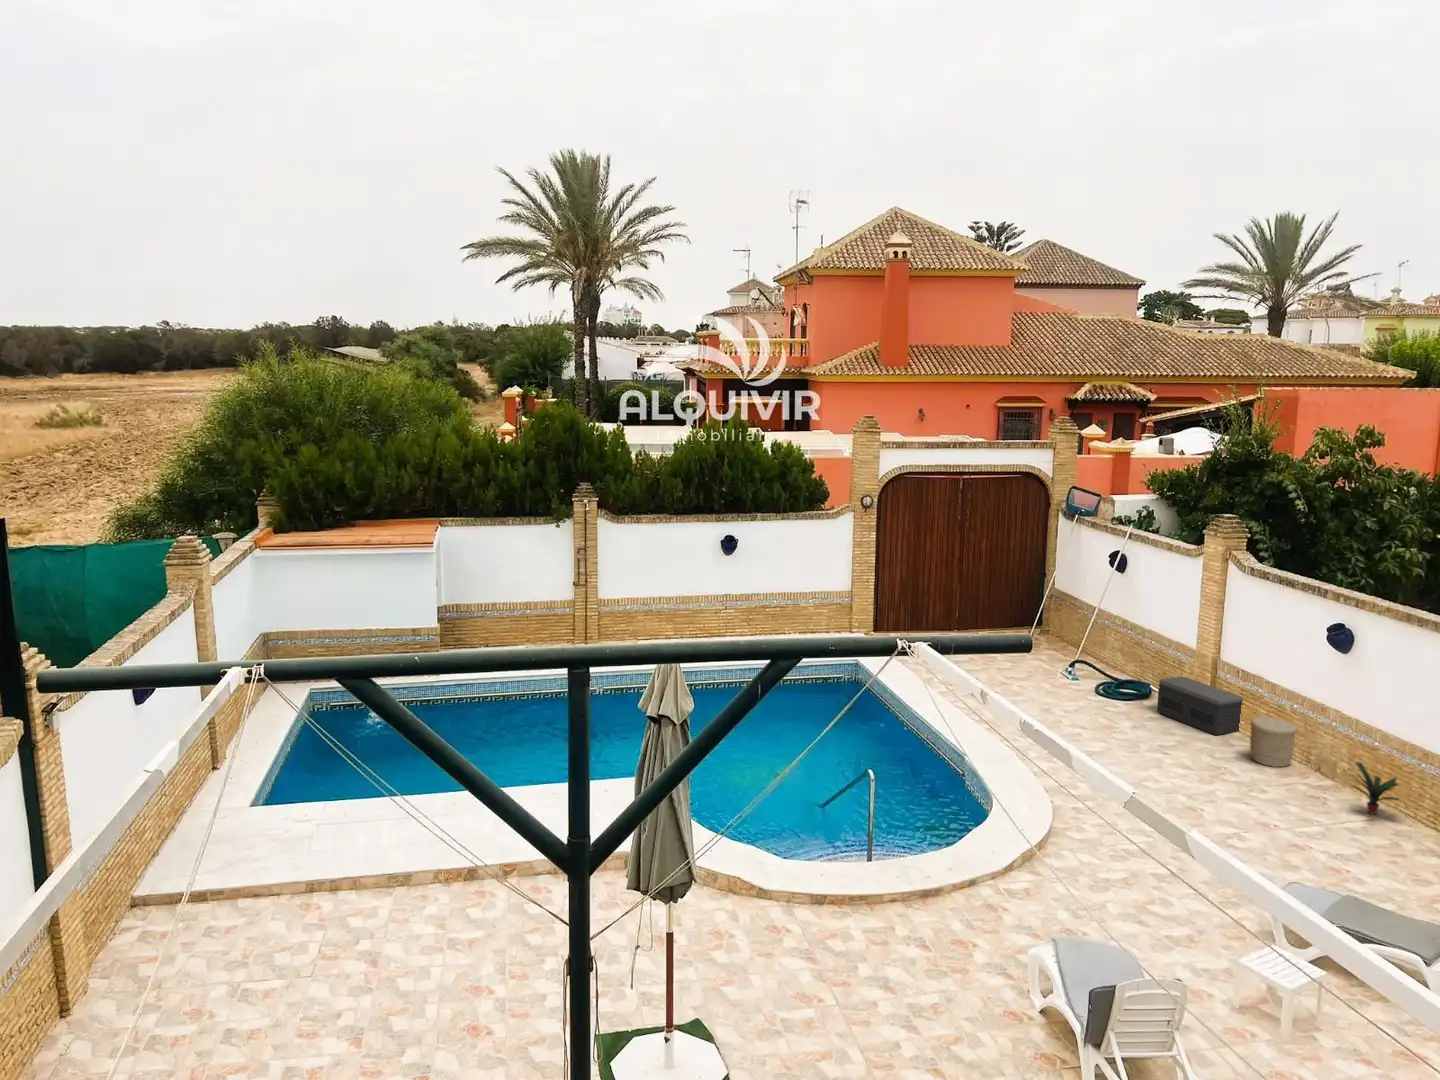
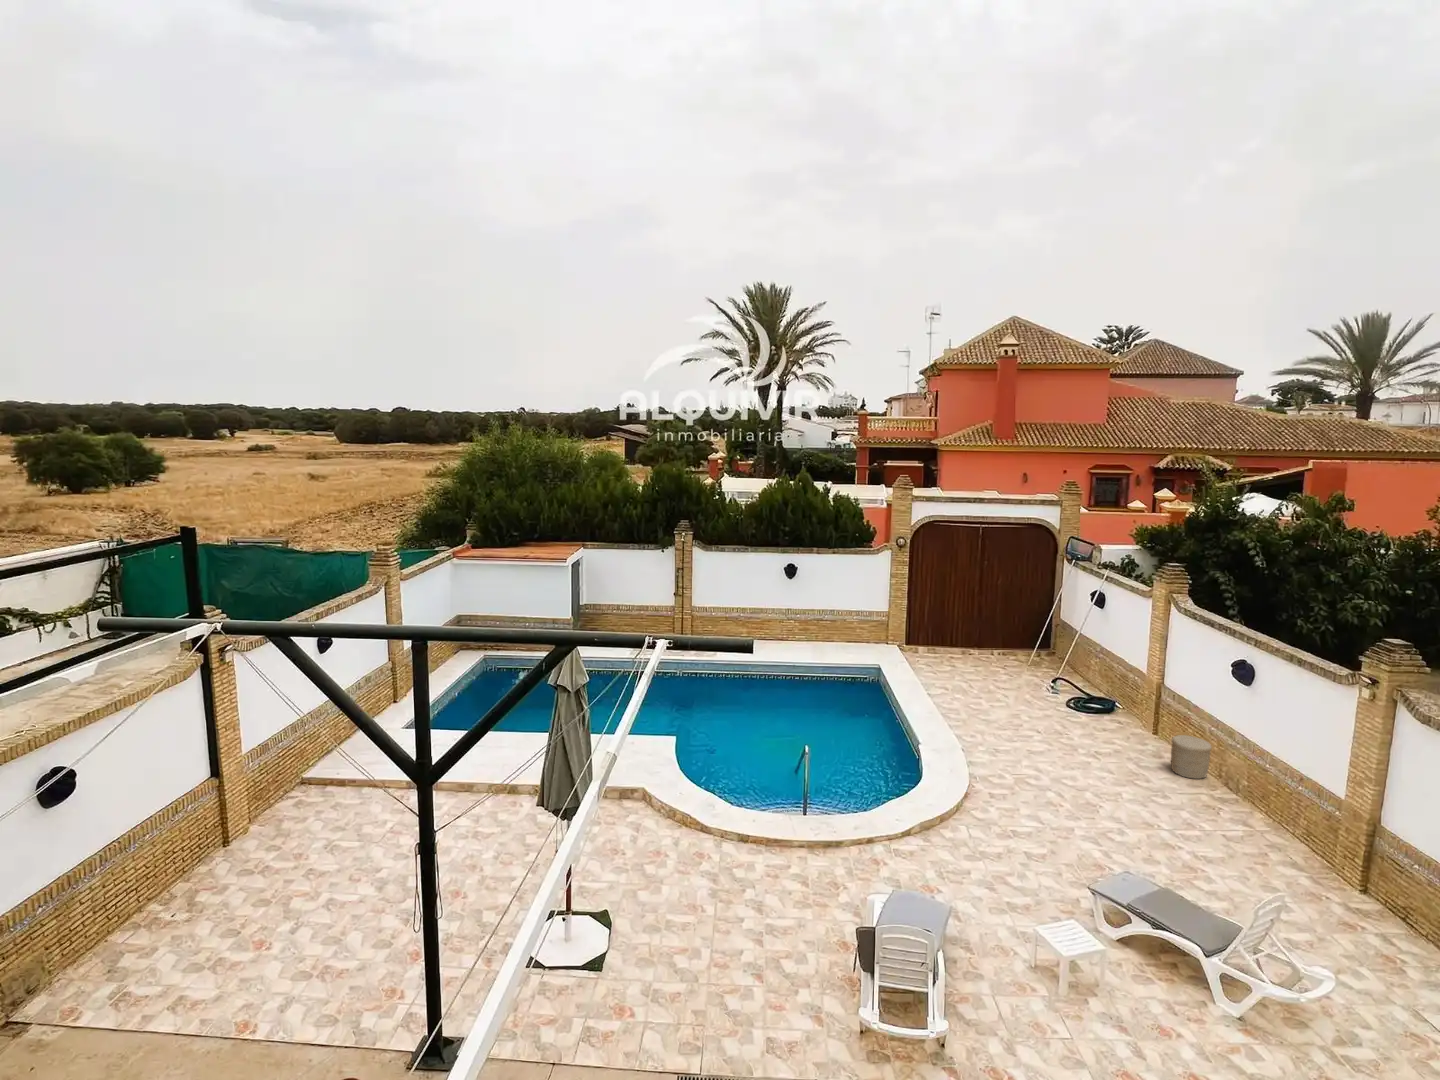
storage bench: present [1157,677,1243,736] -> none [1109,696,1178,748]
potted plant: present [1353,762,1398,814] -> none [1241,781,1285,828]

